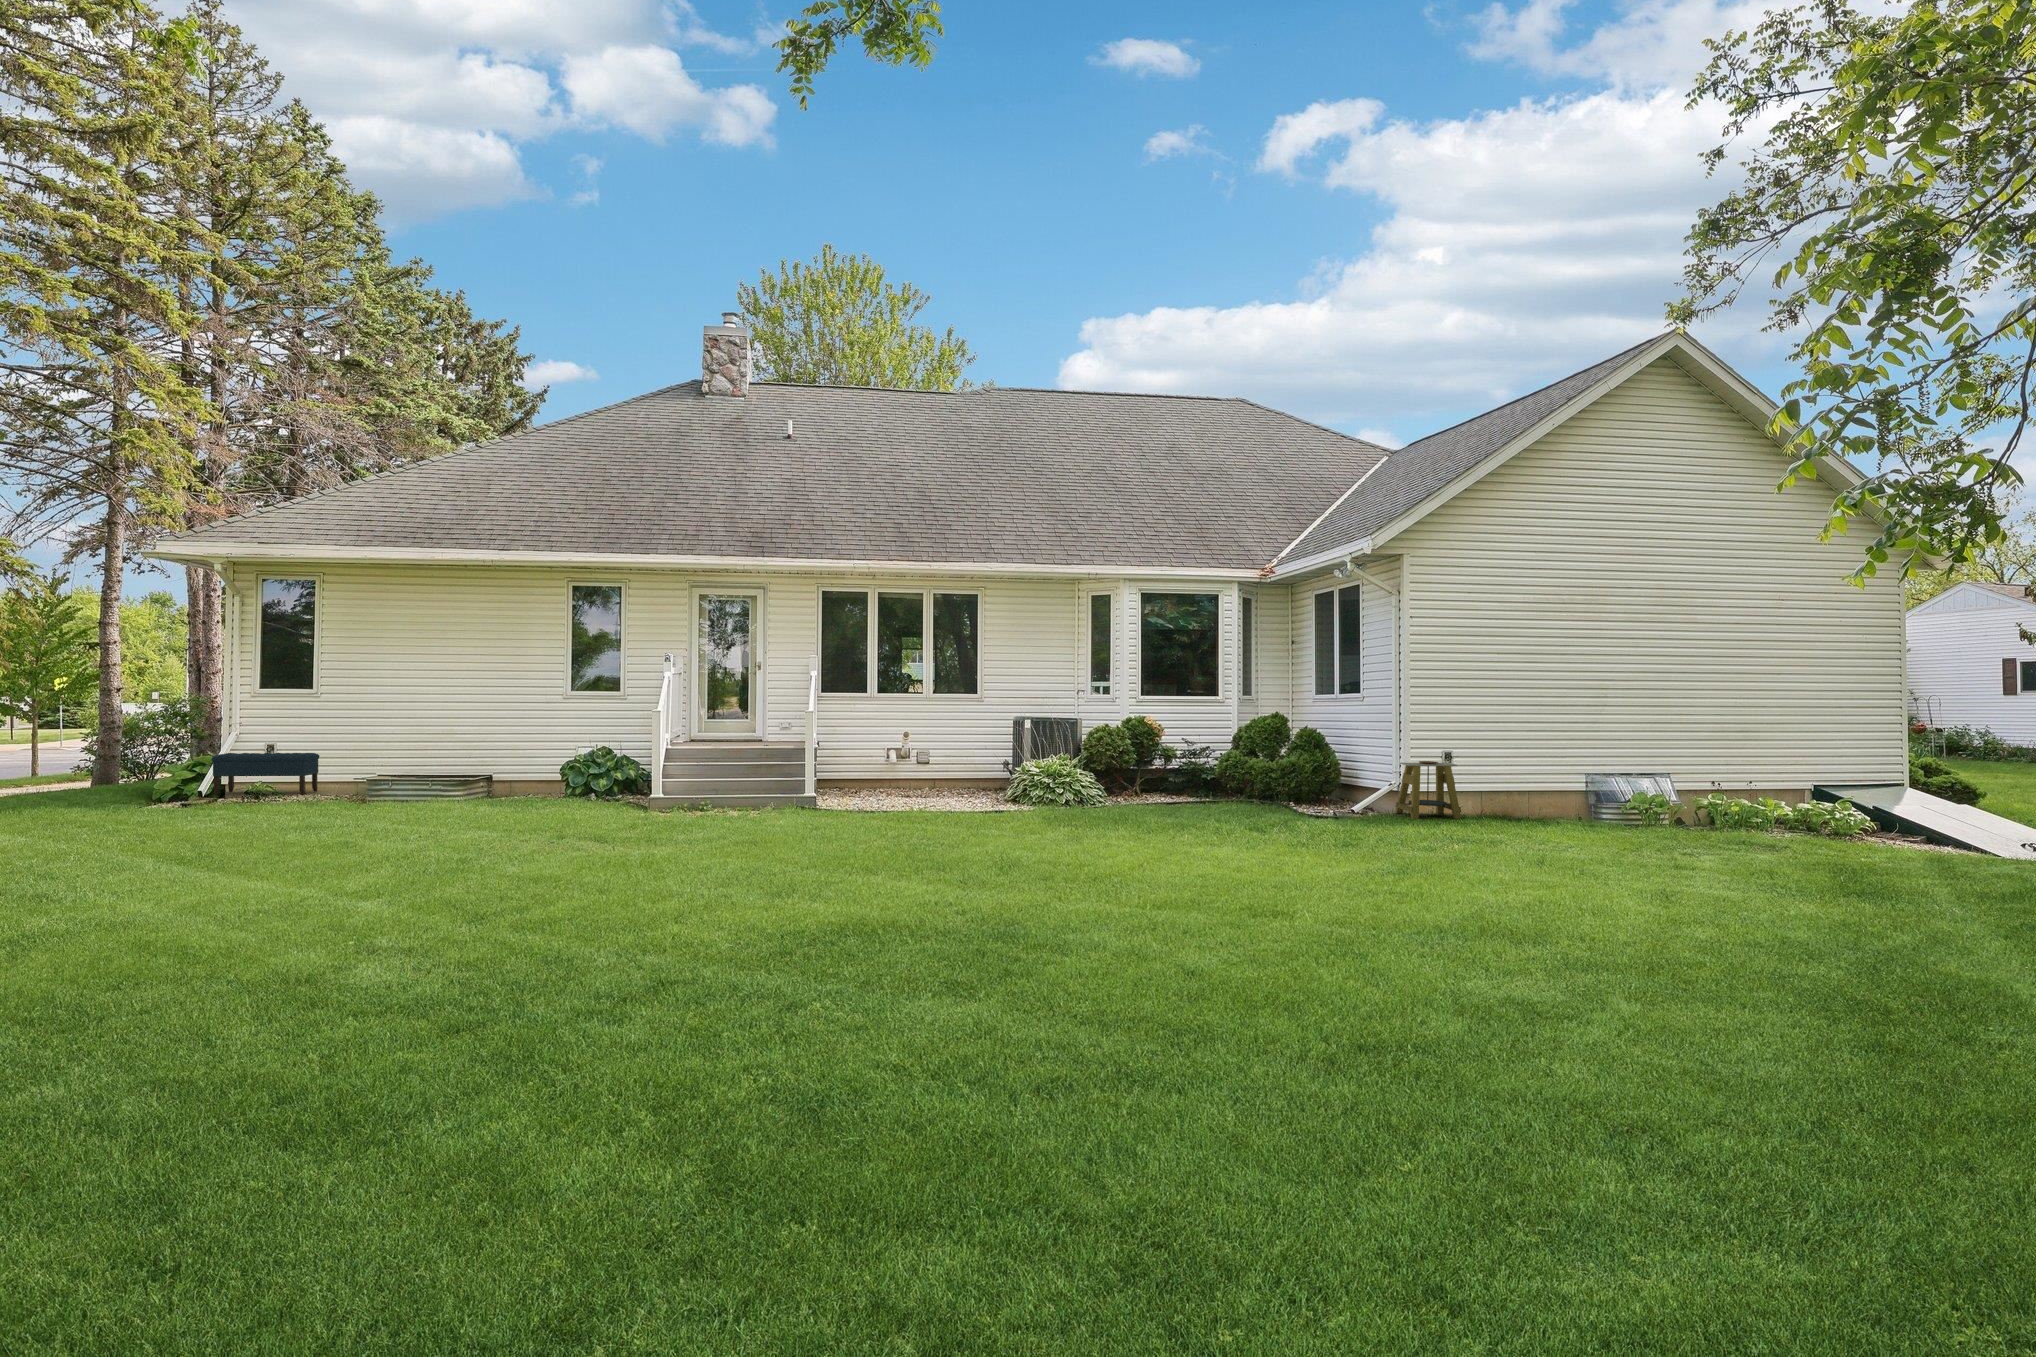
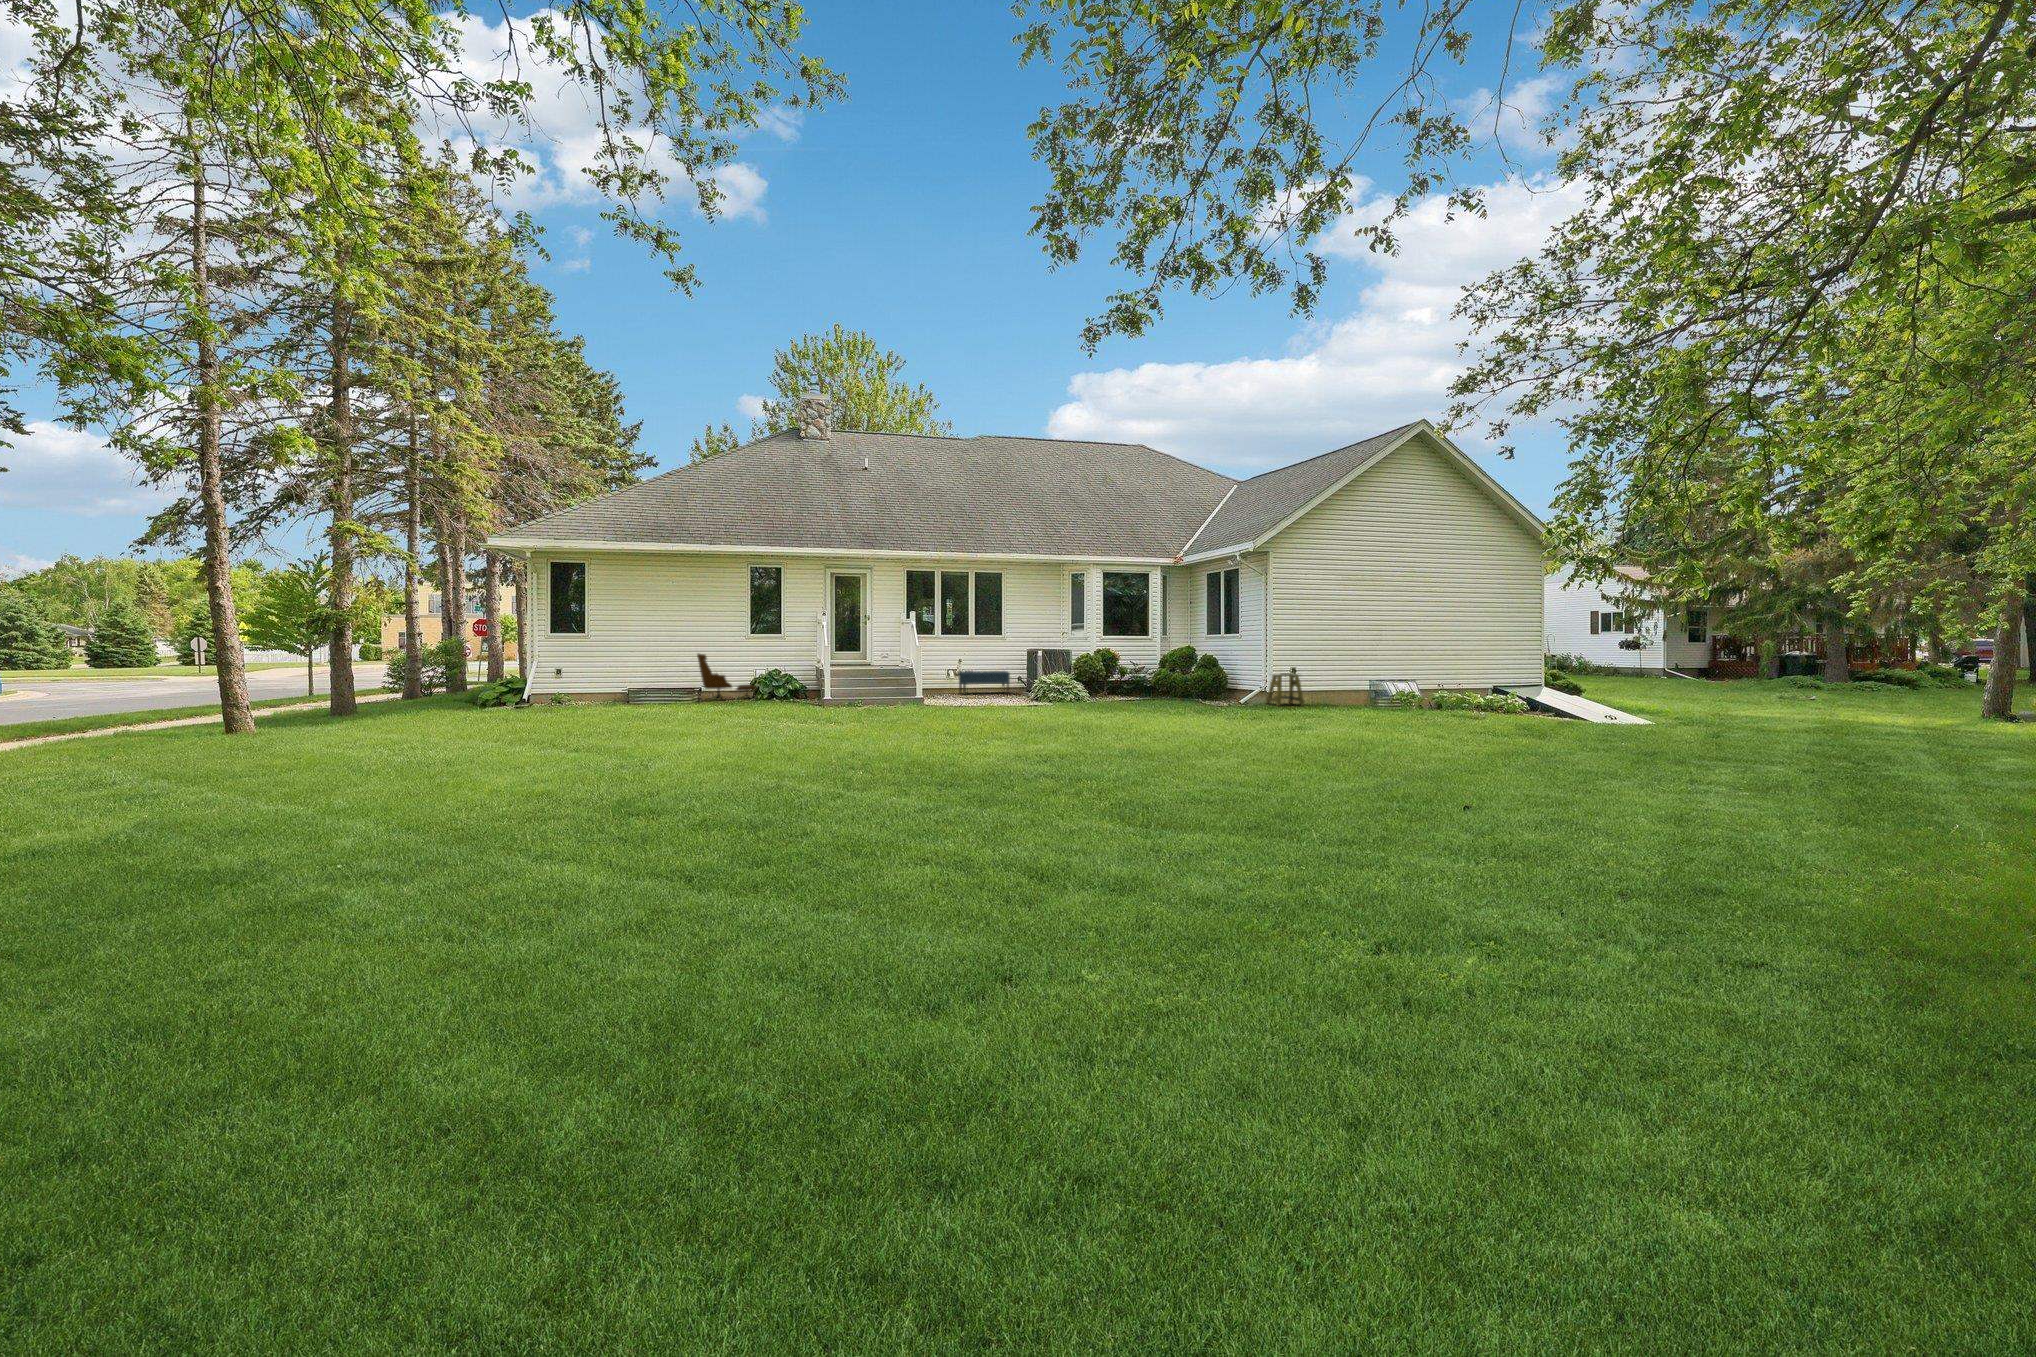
lounge chair: none [473,721,572,796] -> present [697,654,757,700]
bench: present [212,753,319,795] -> present [959,671,1010,694]

